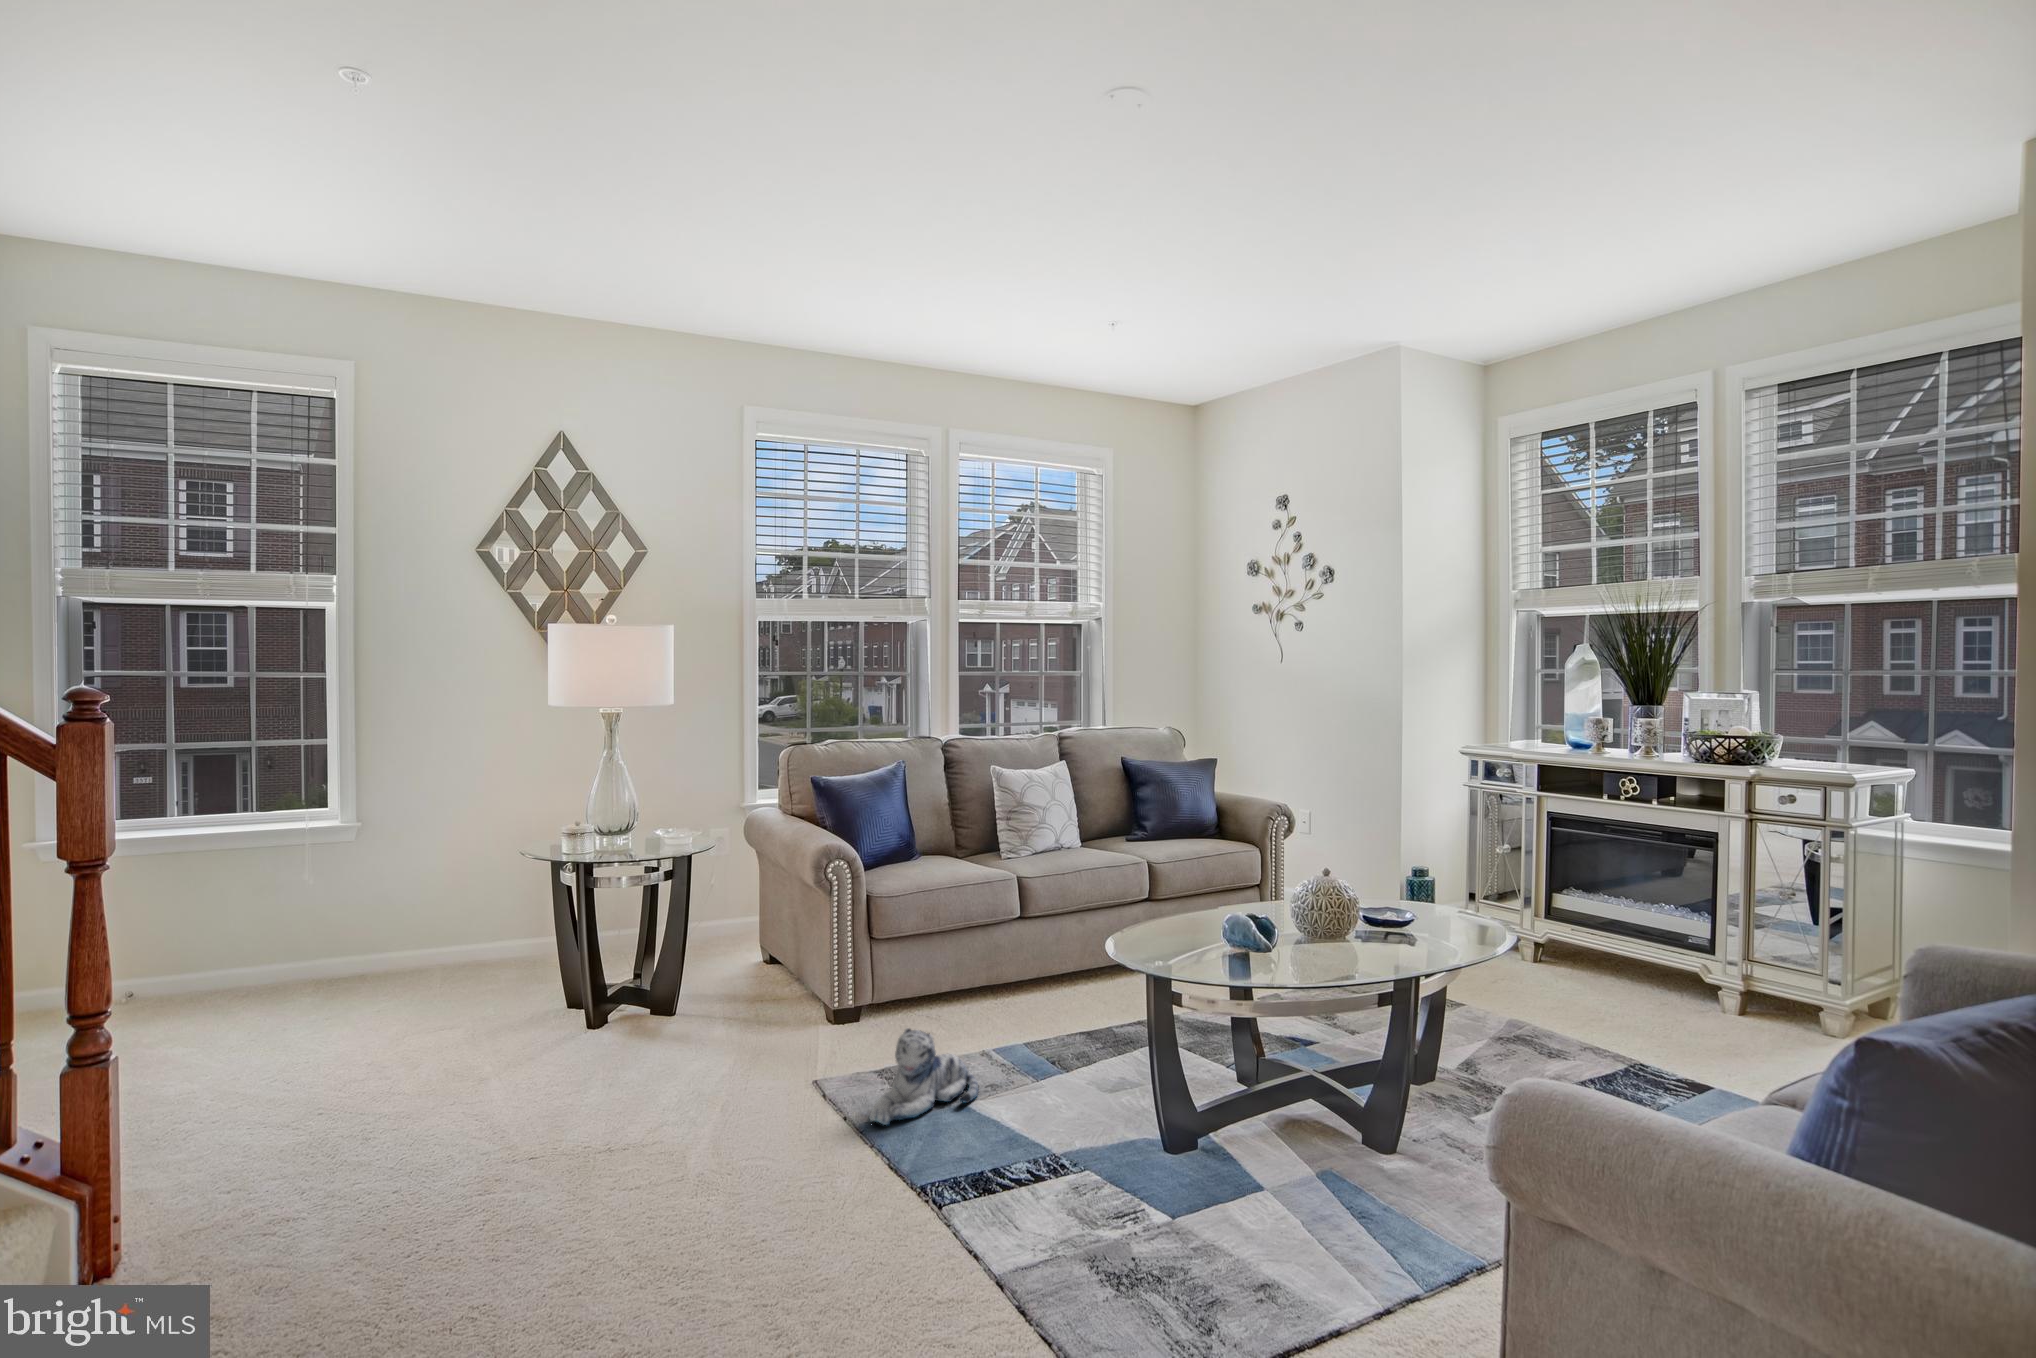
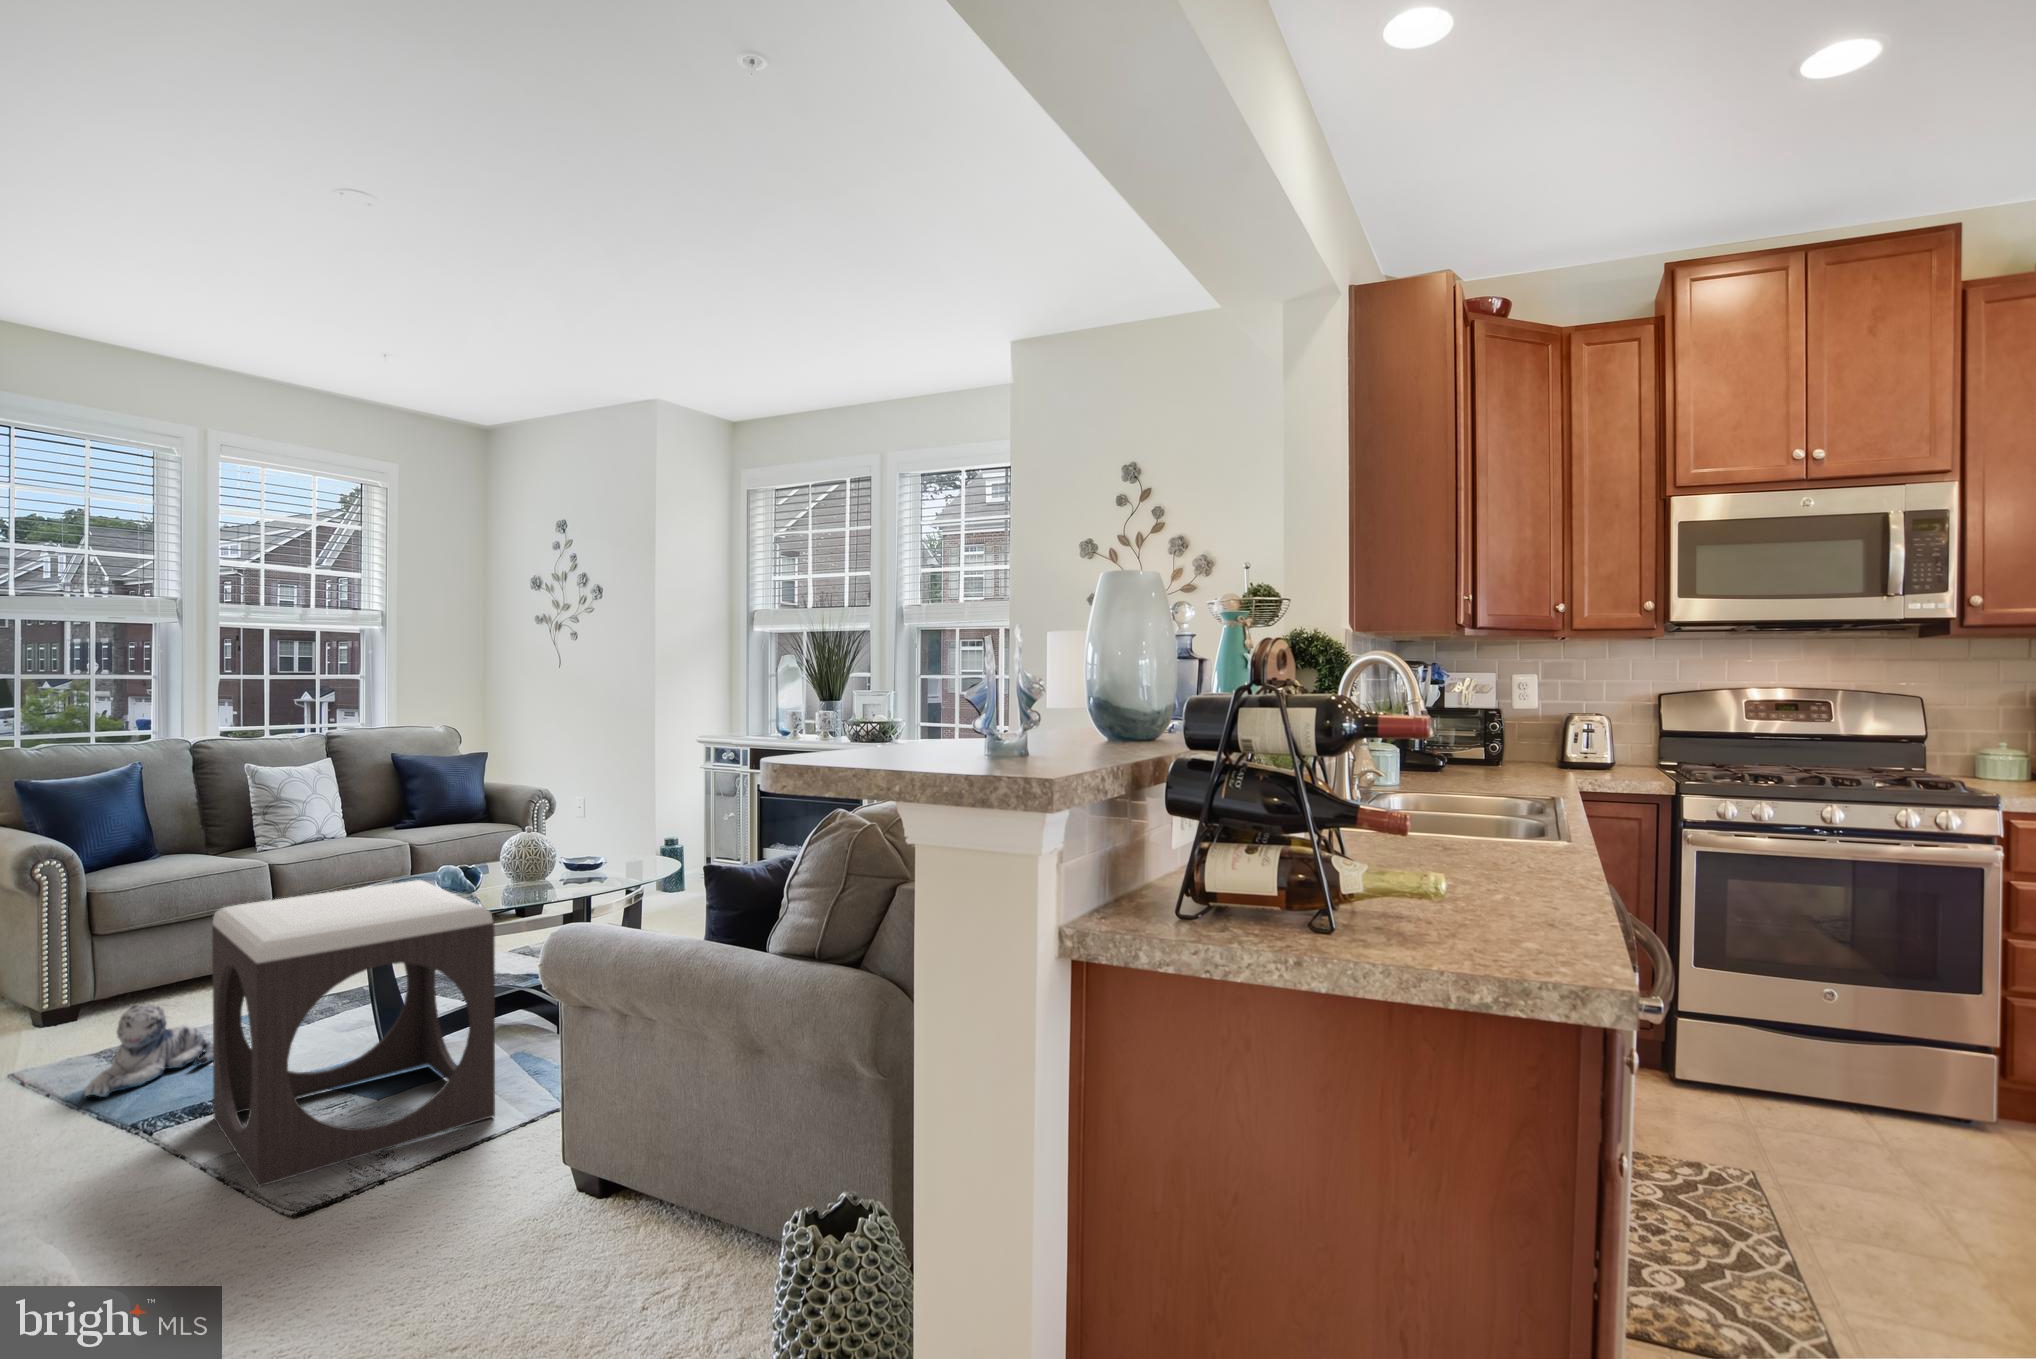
footstool: none [975,932,1285,1311] -> present [212,880,495,1187]

